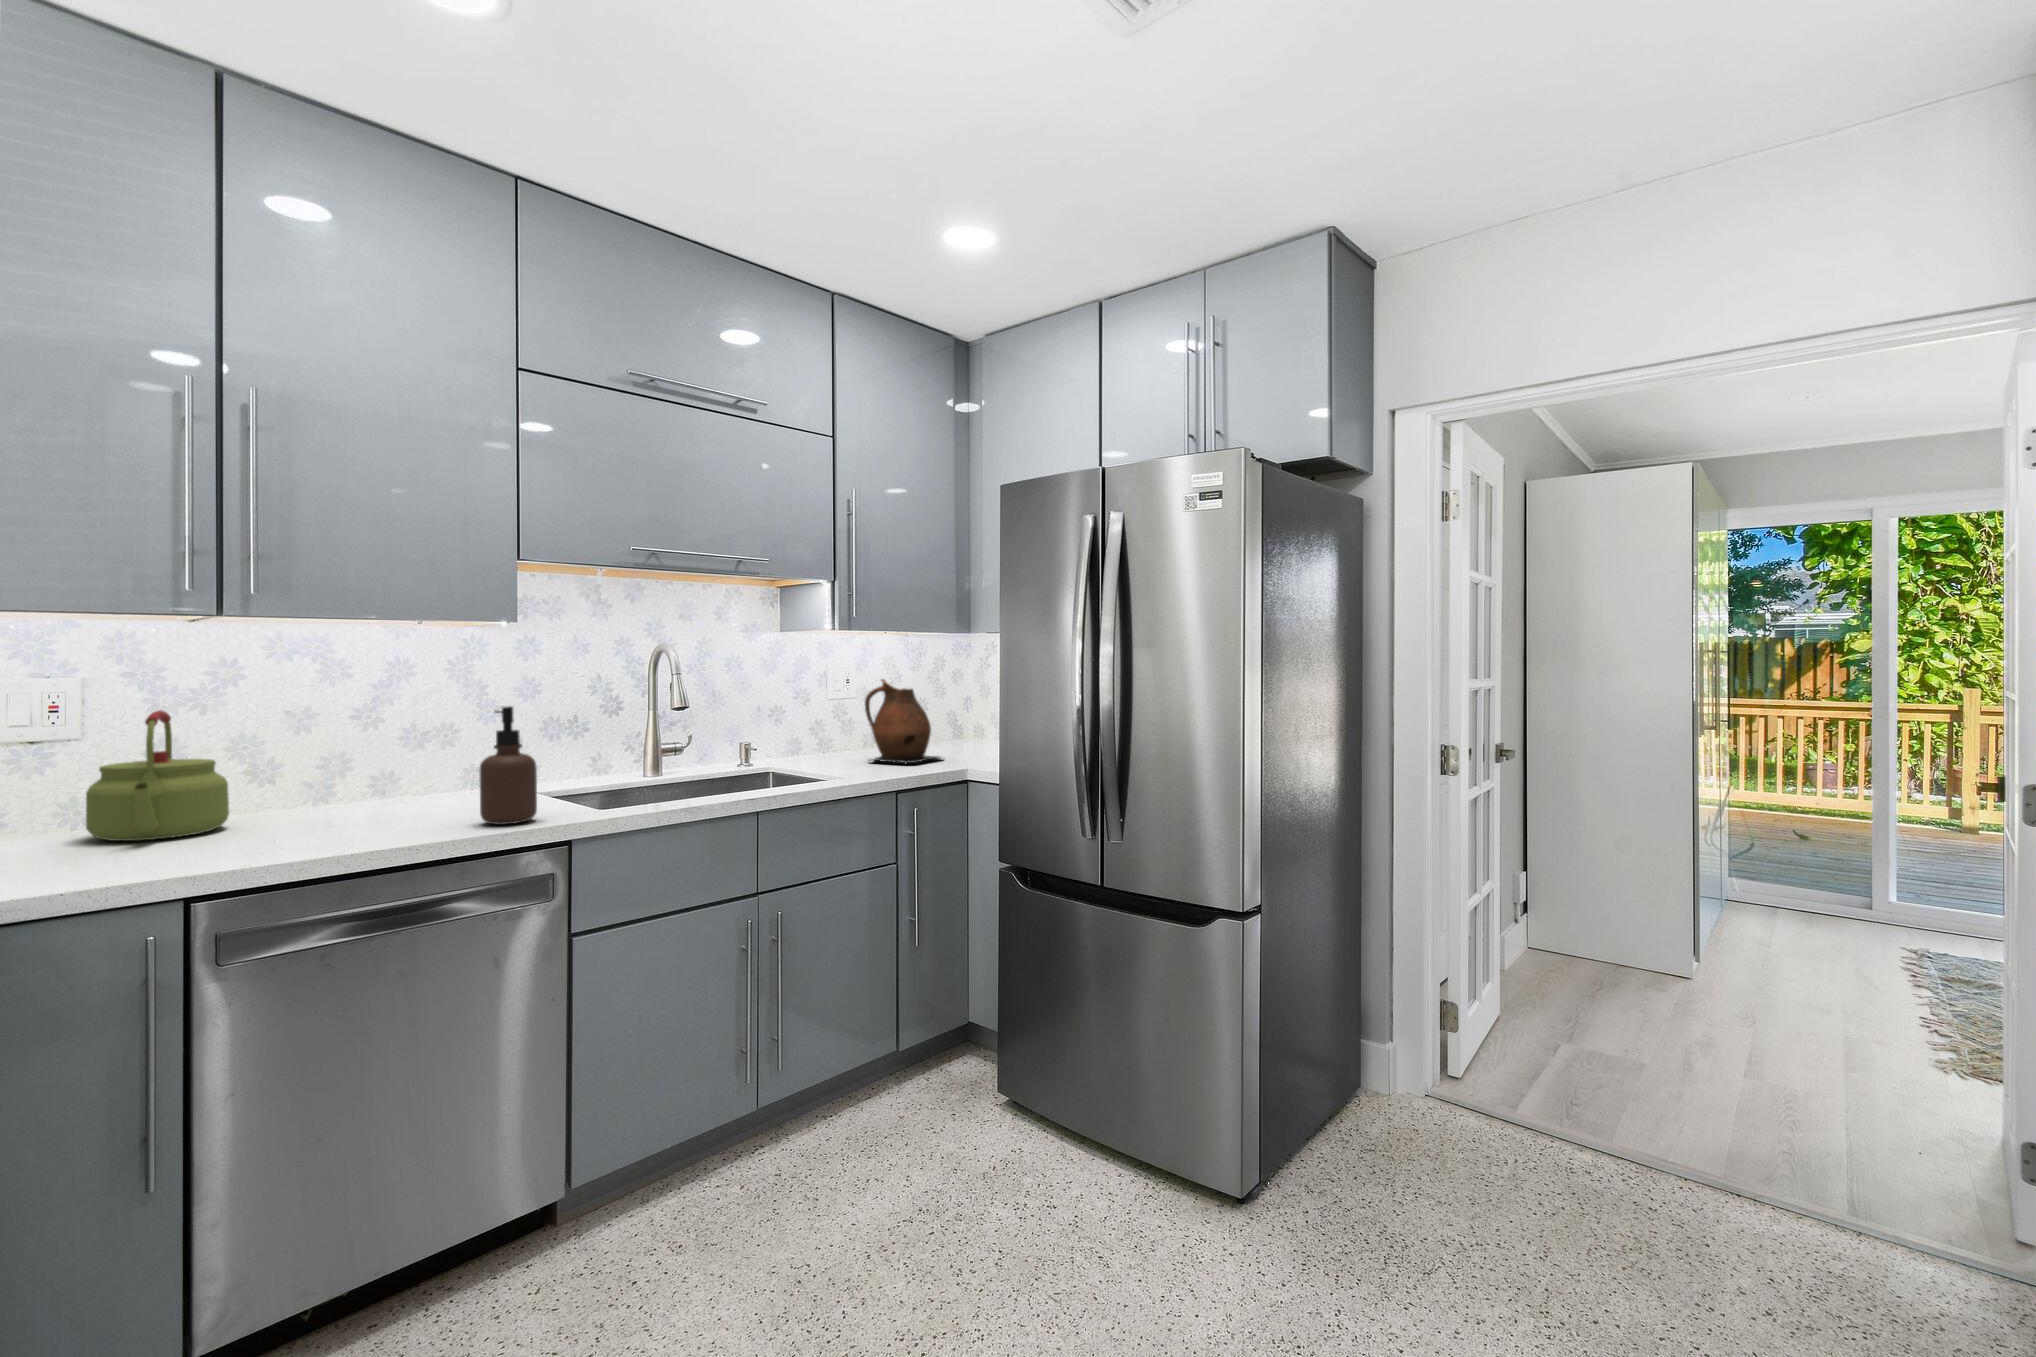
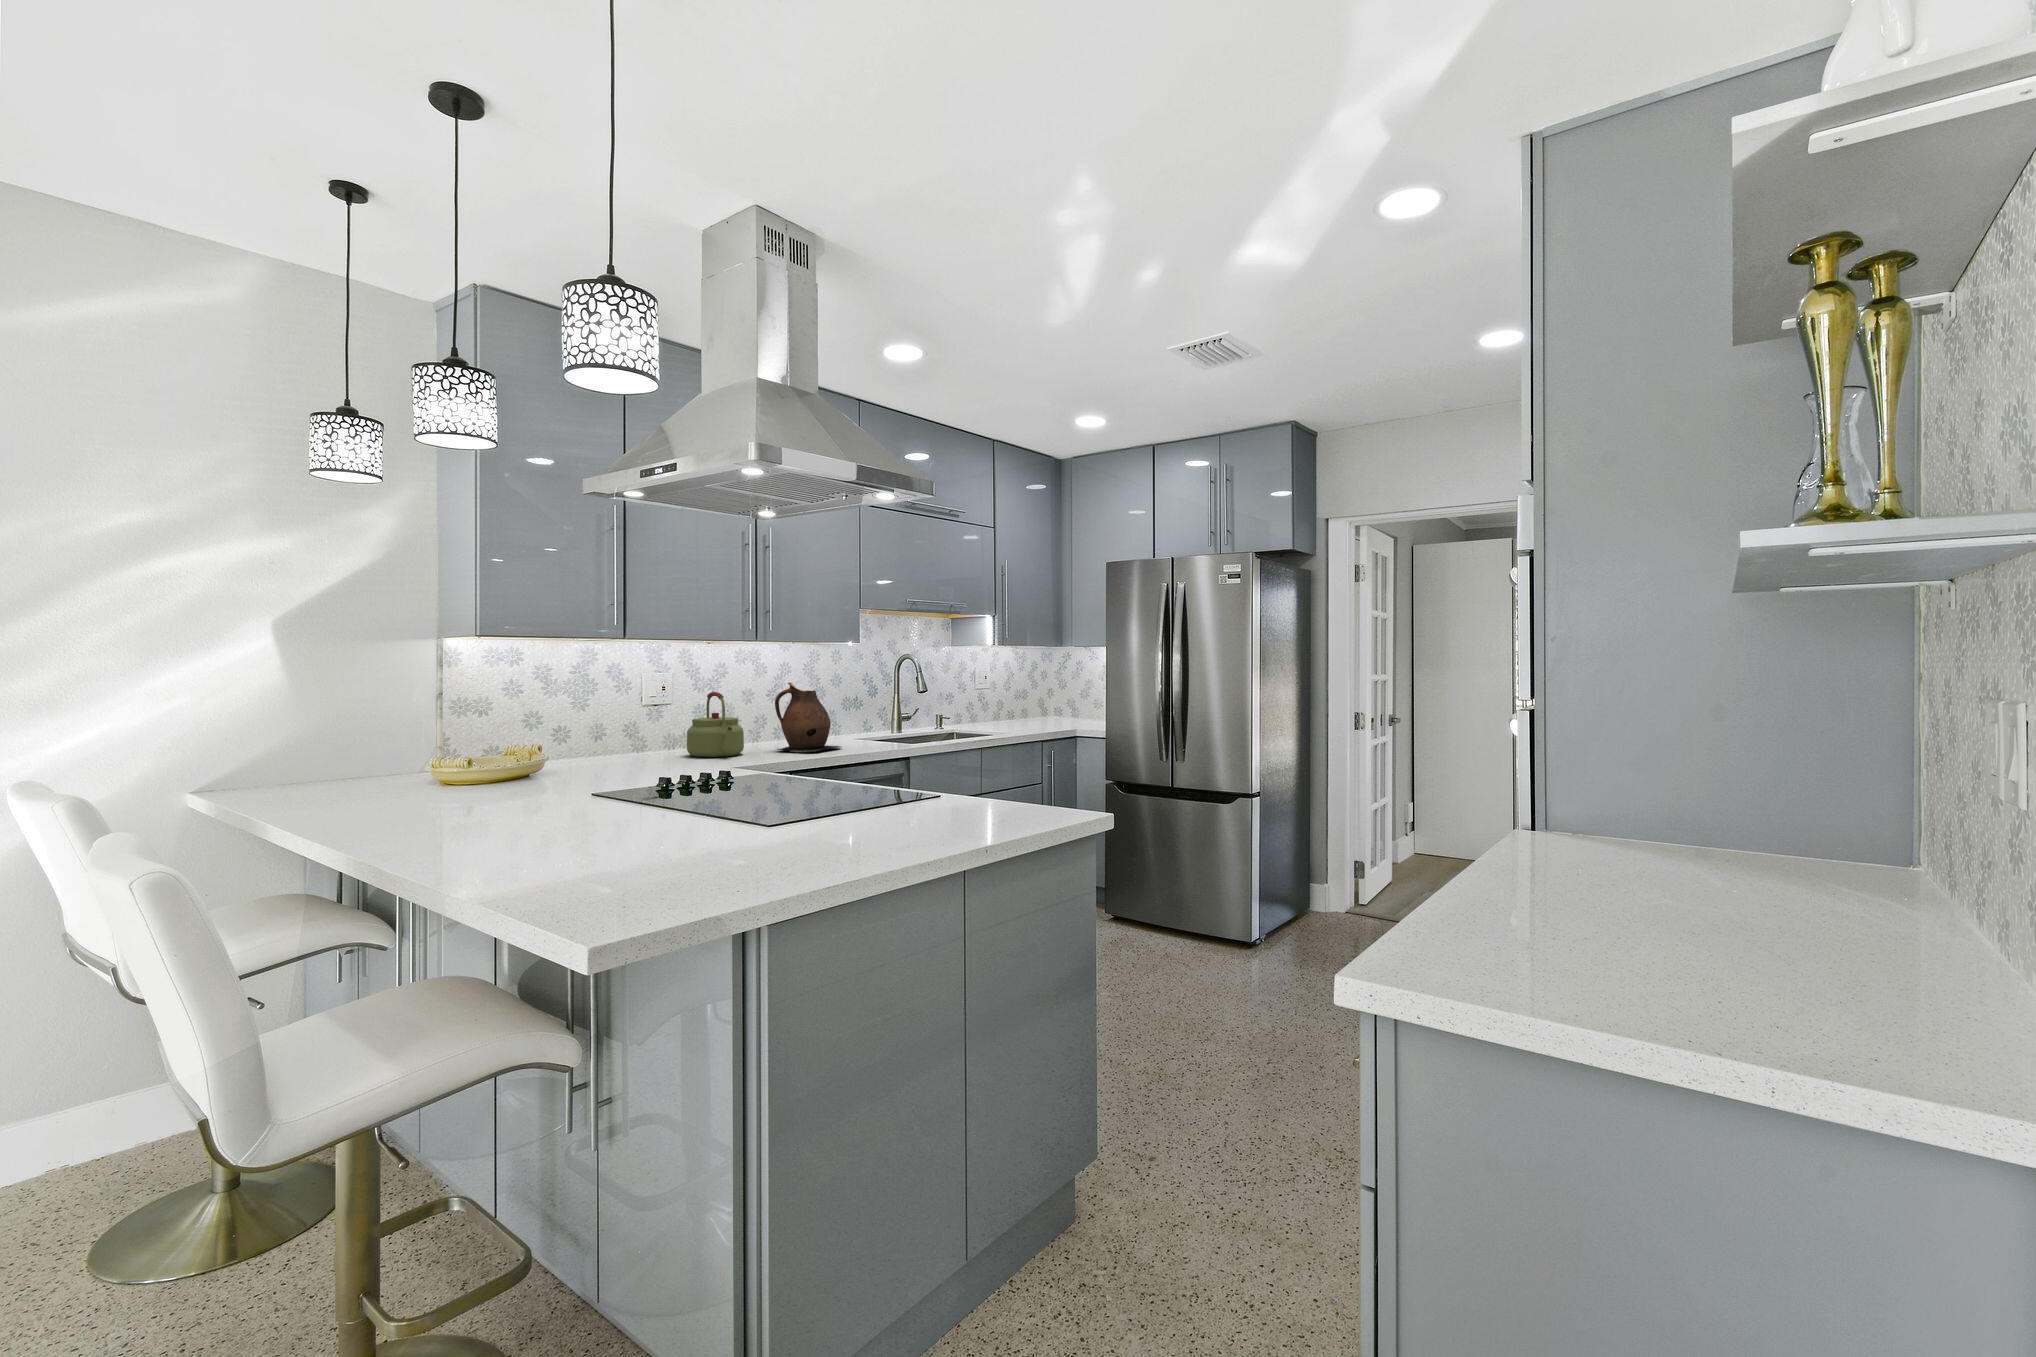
ceramic pitcher: present [865,679,941,764] -> present [775,683,842,753]
soap dispenser: present [479,706,537,825] -> none [866,690,893,751]

